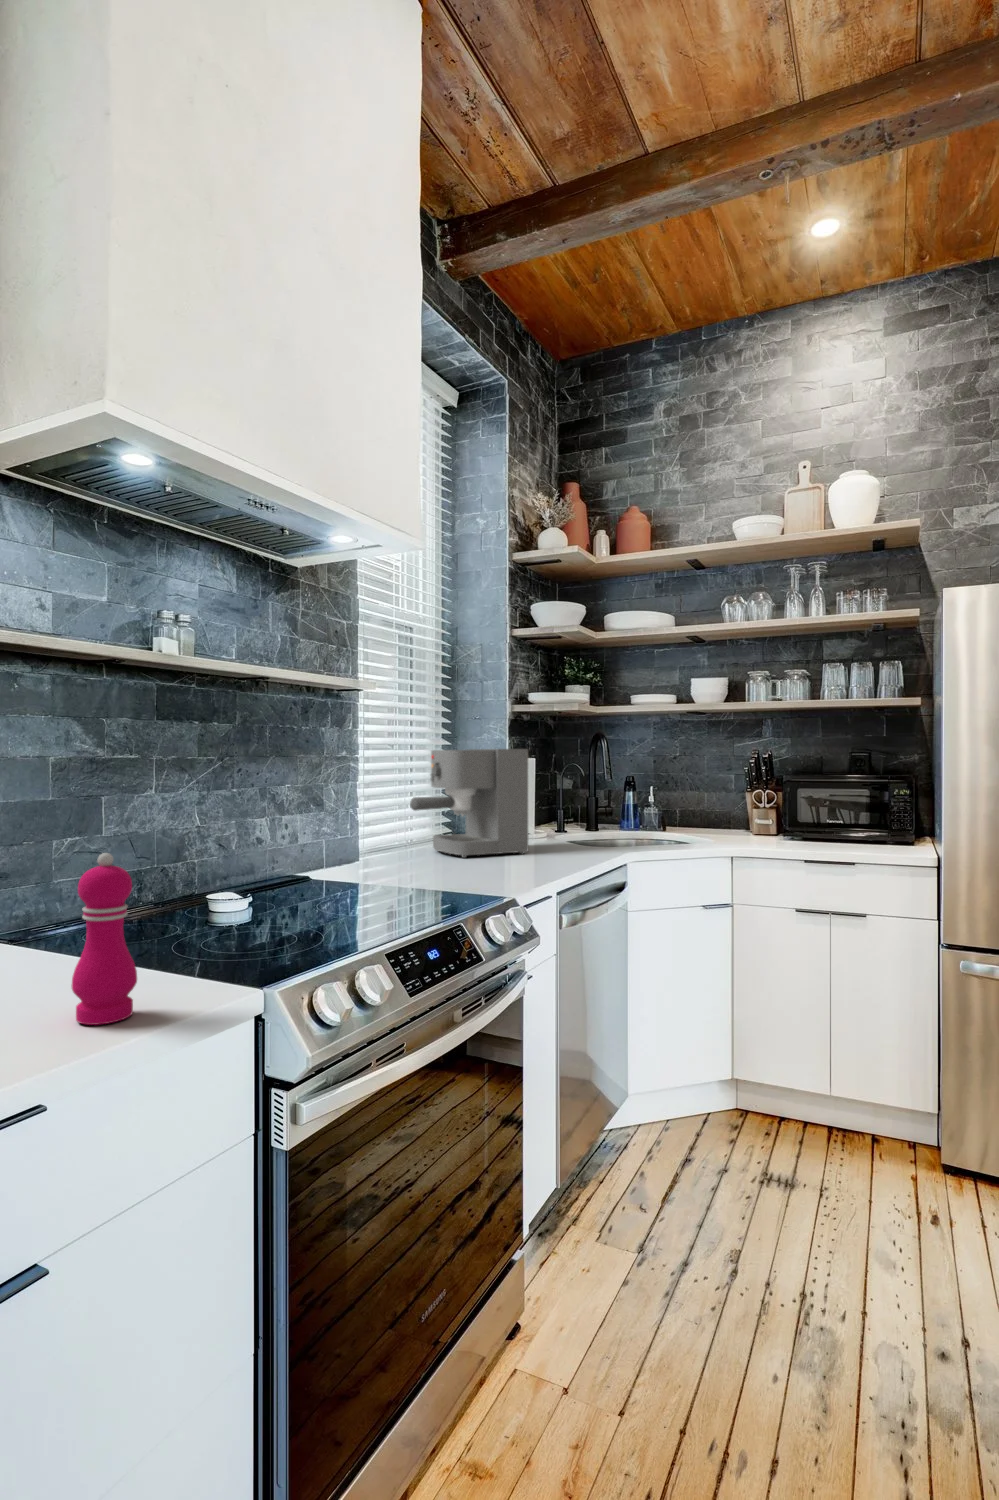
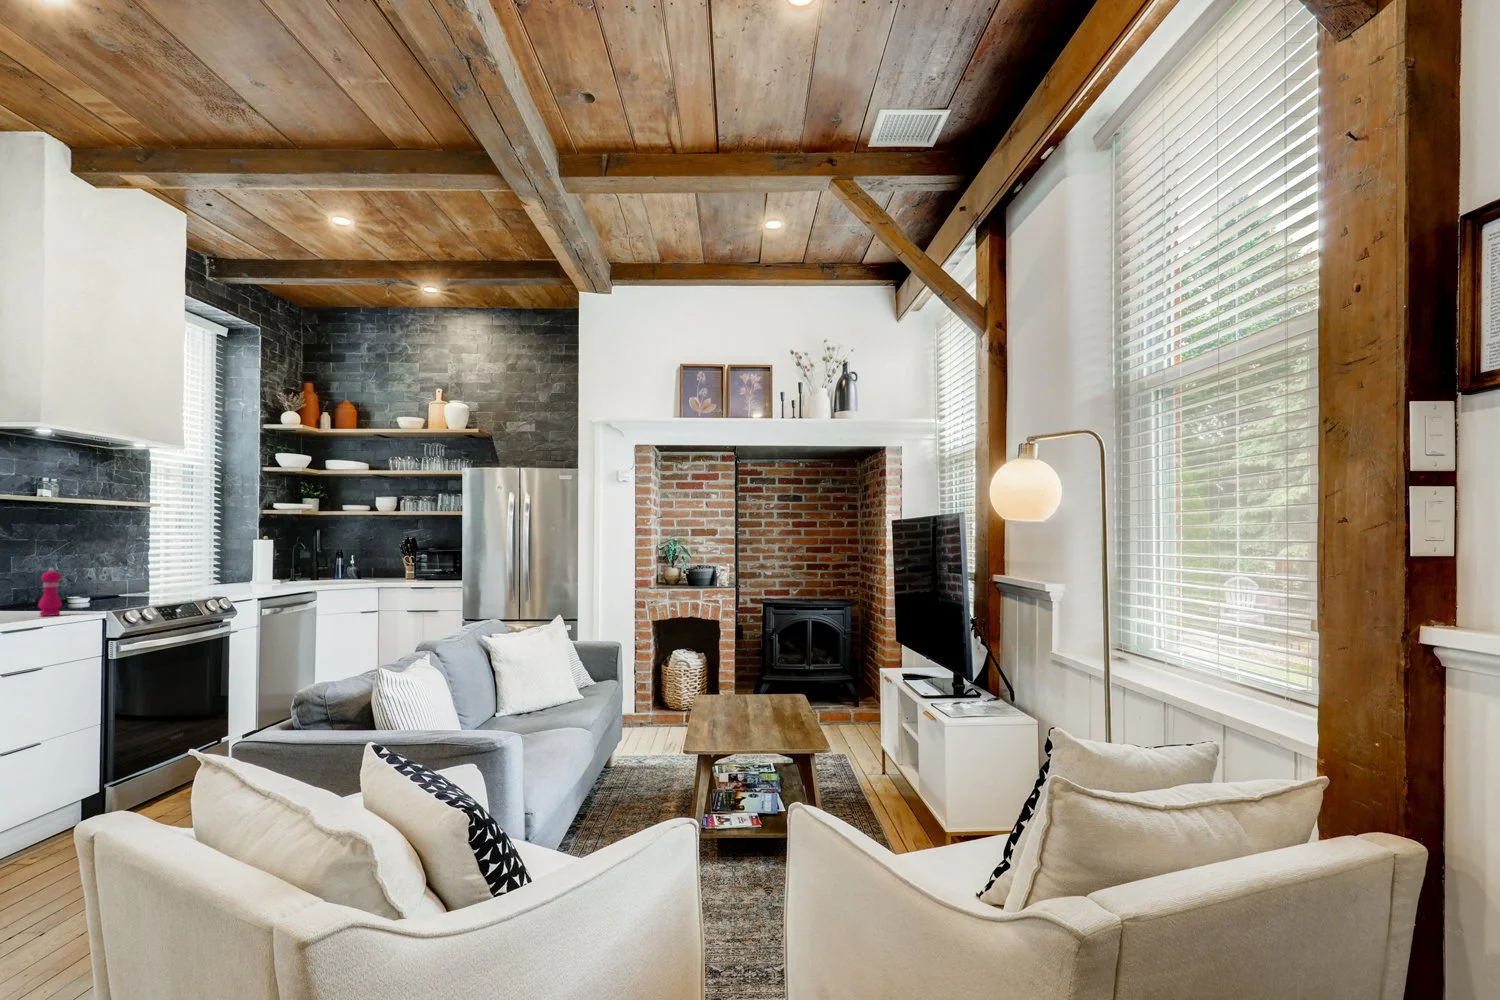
coffee maker: present [410,749,528,858] -> none [183,535,258,590]

